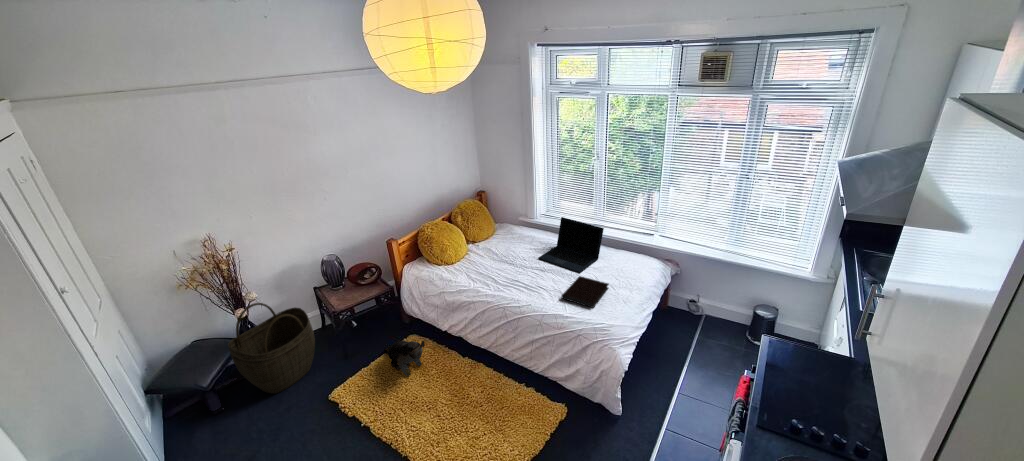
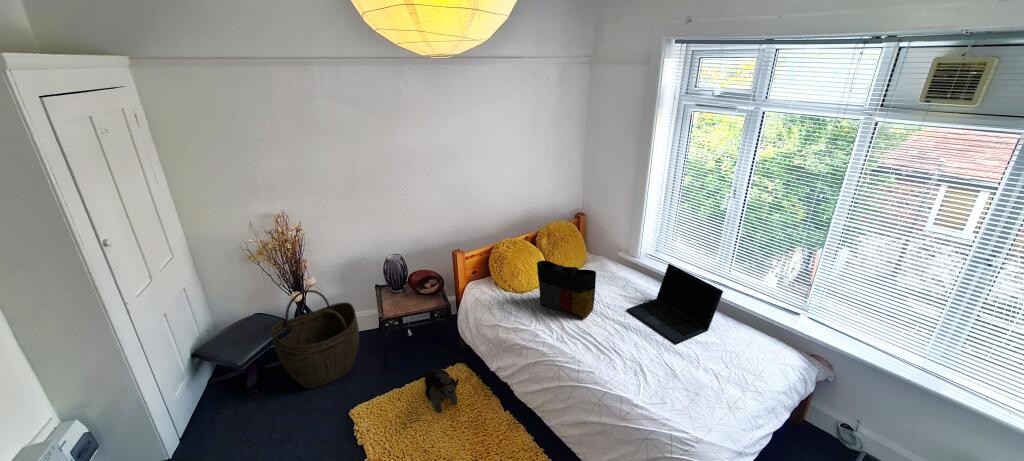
tote bag: none [464,232,514,271] -> present [537,261,596,318]
notebook: present [562,276,609,308] -> none [638,349,713,403]

